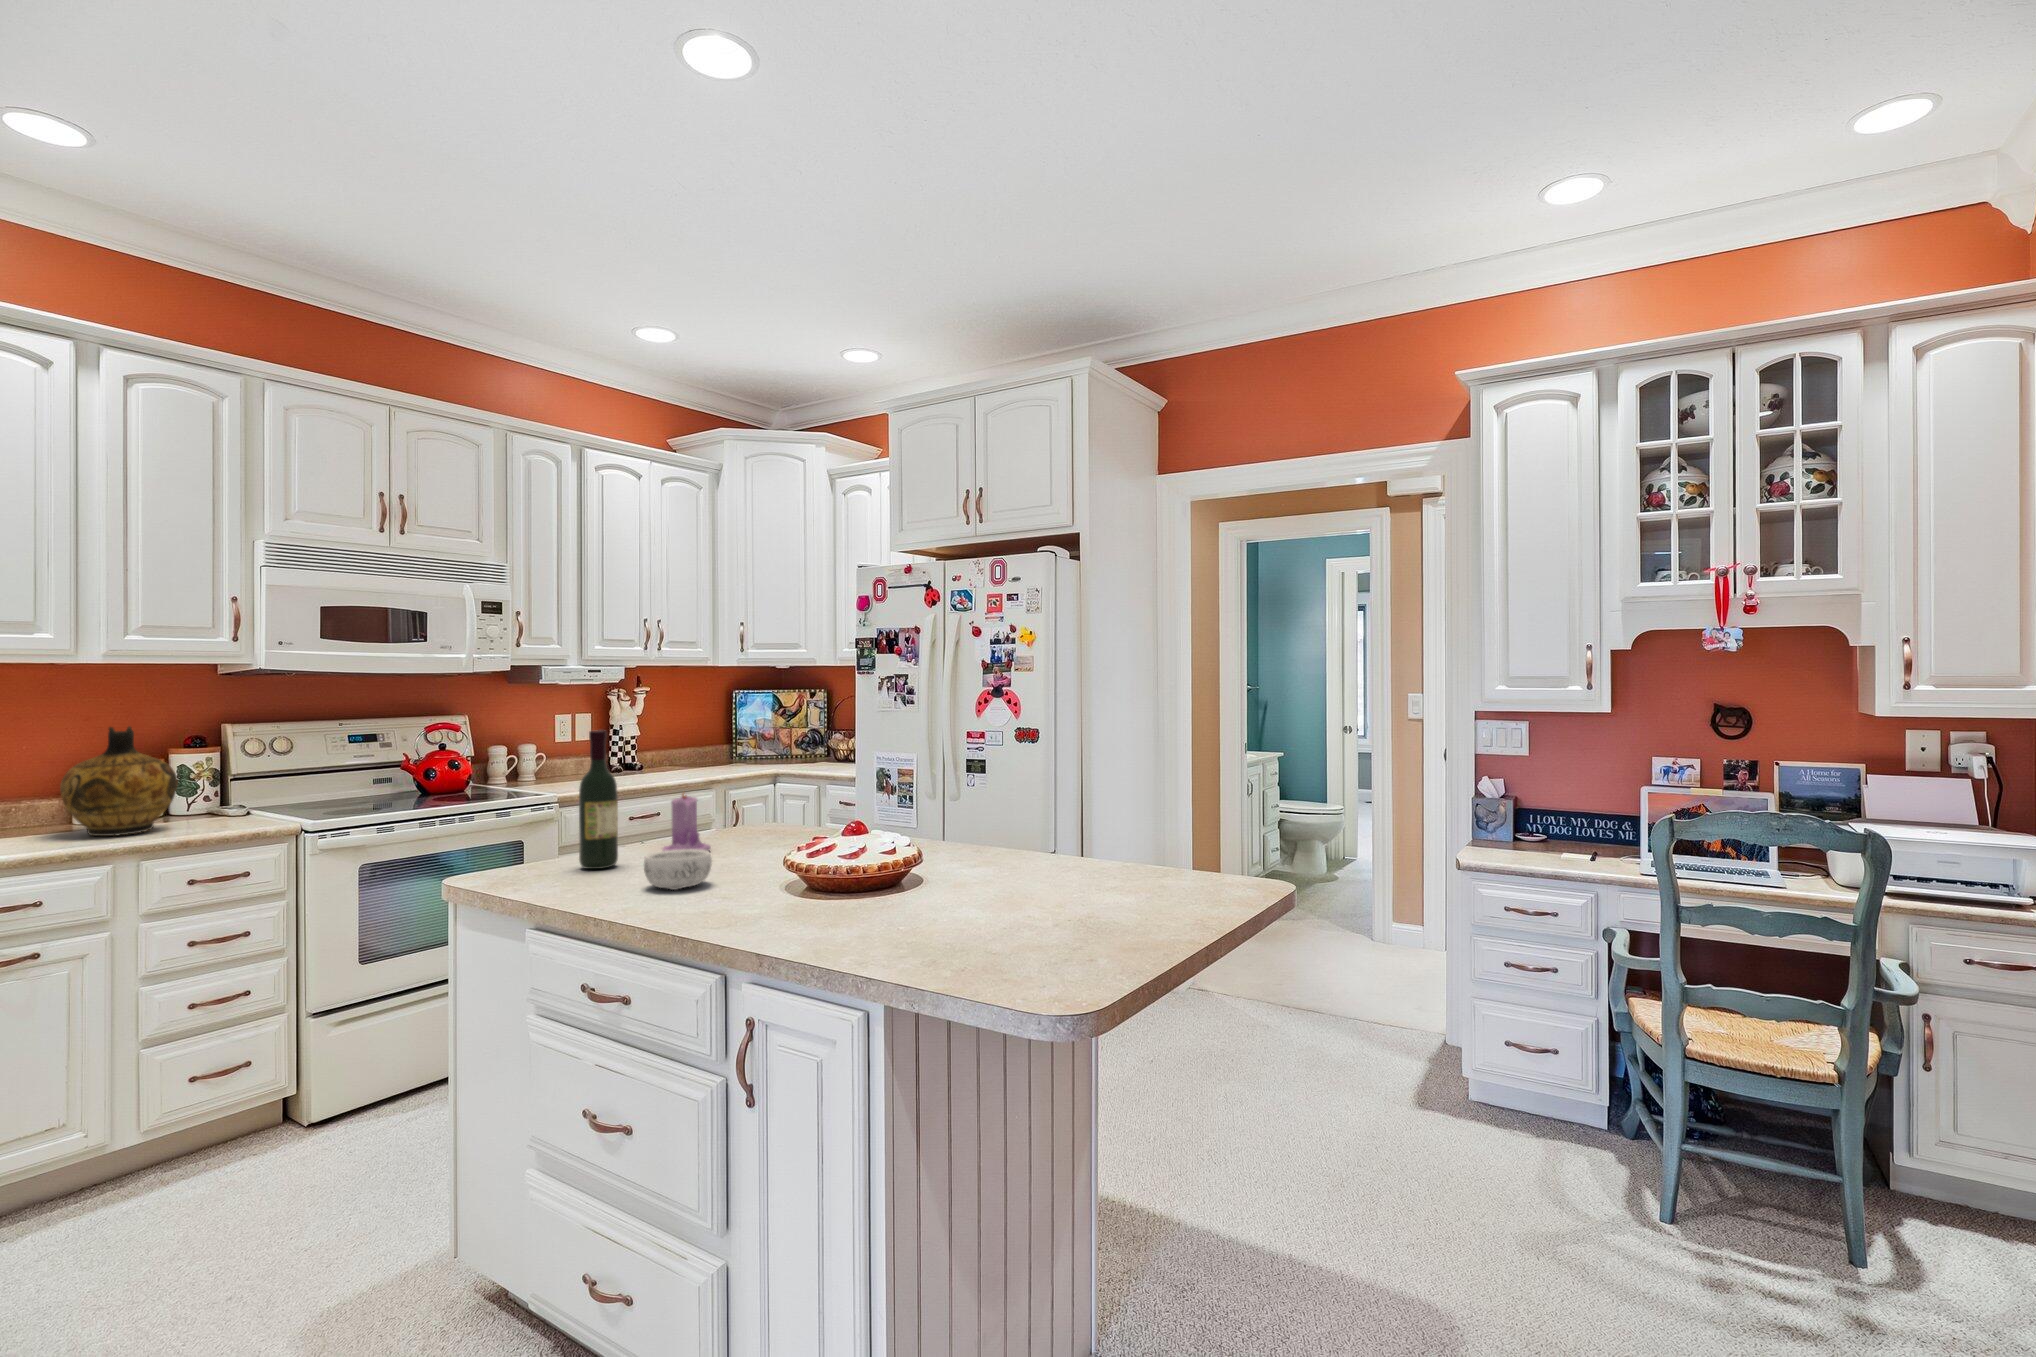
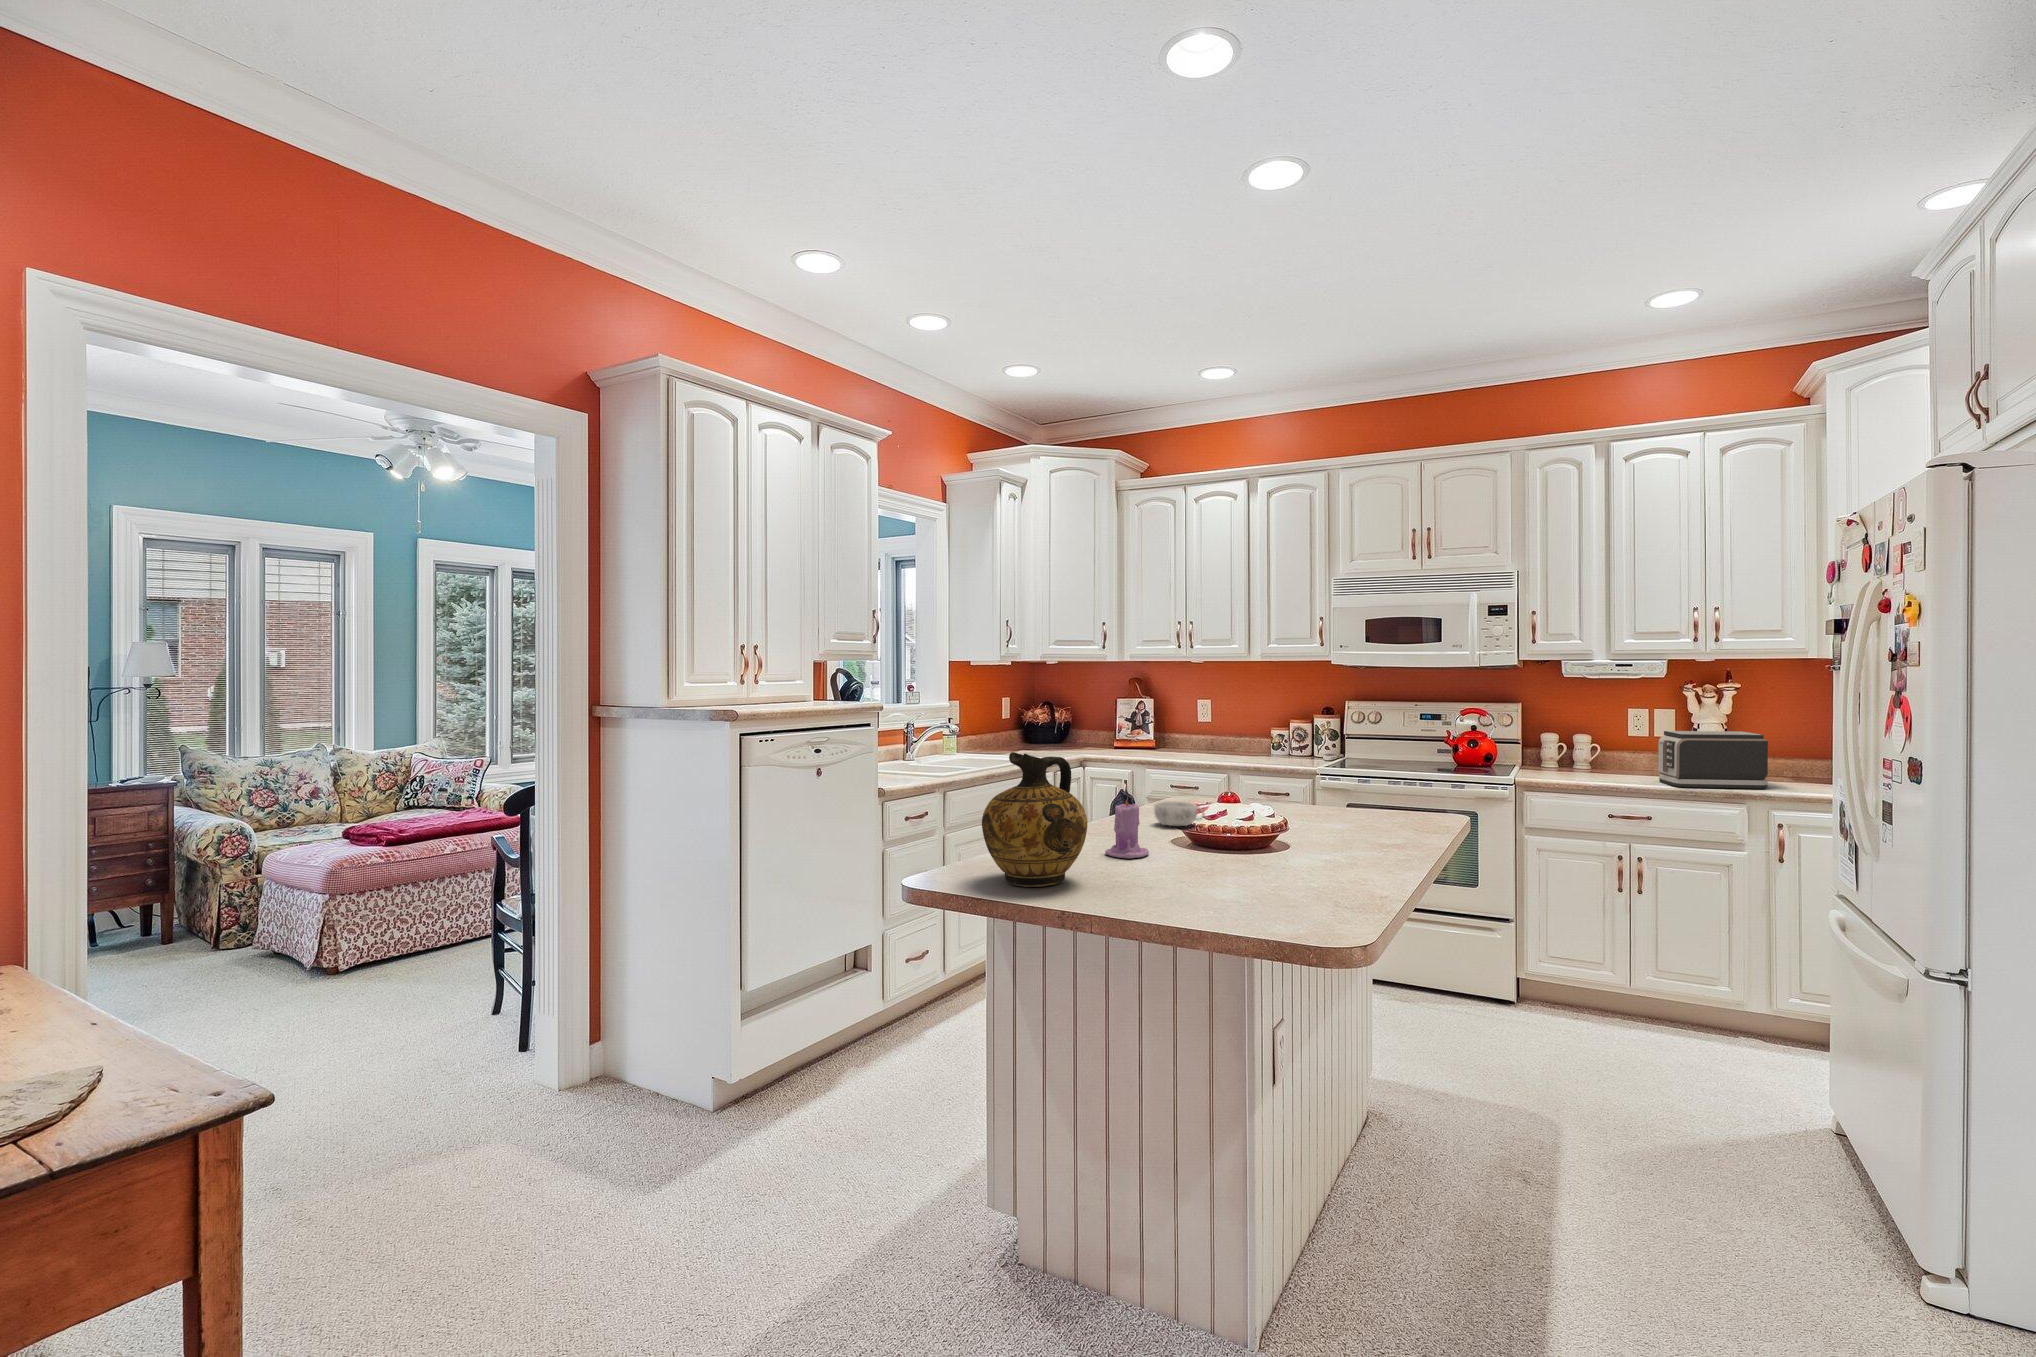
ceramic jug: present [60,726,178,836] -> present [982,752,1087,887]
toaster: none [633,728,712,781] -> present [1658,731,1768,789]
wine bottle: present [579,730,618,869] -> none [1207,718,1232,812]
candle: present [662,793,711,851] -> present [1105,797,1149,858]

